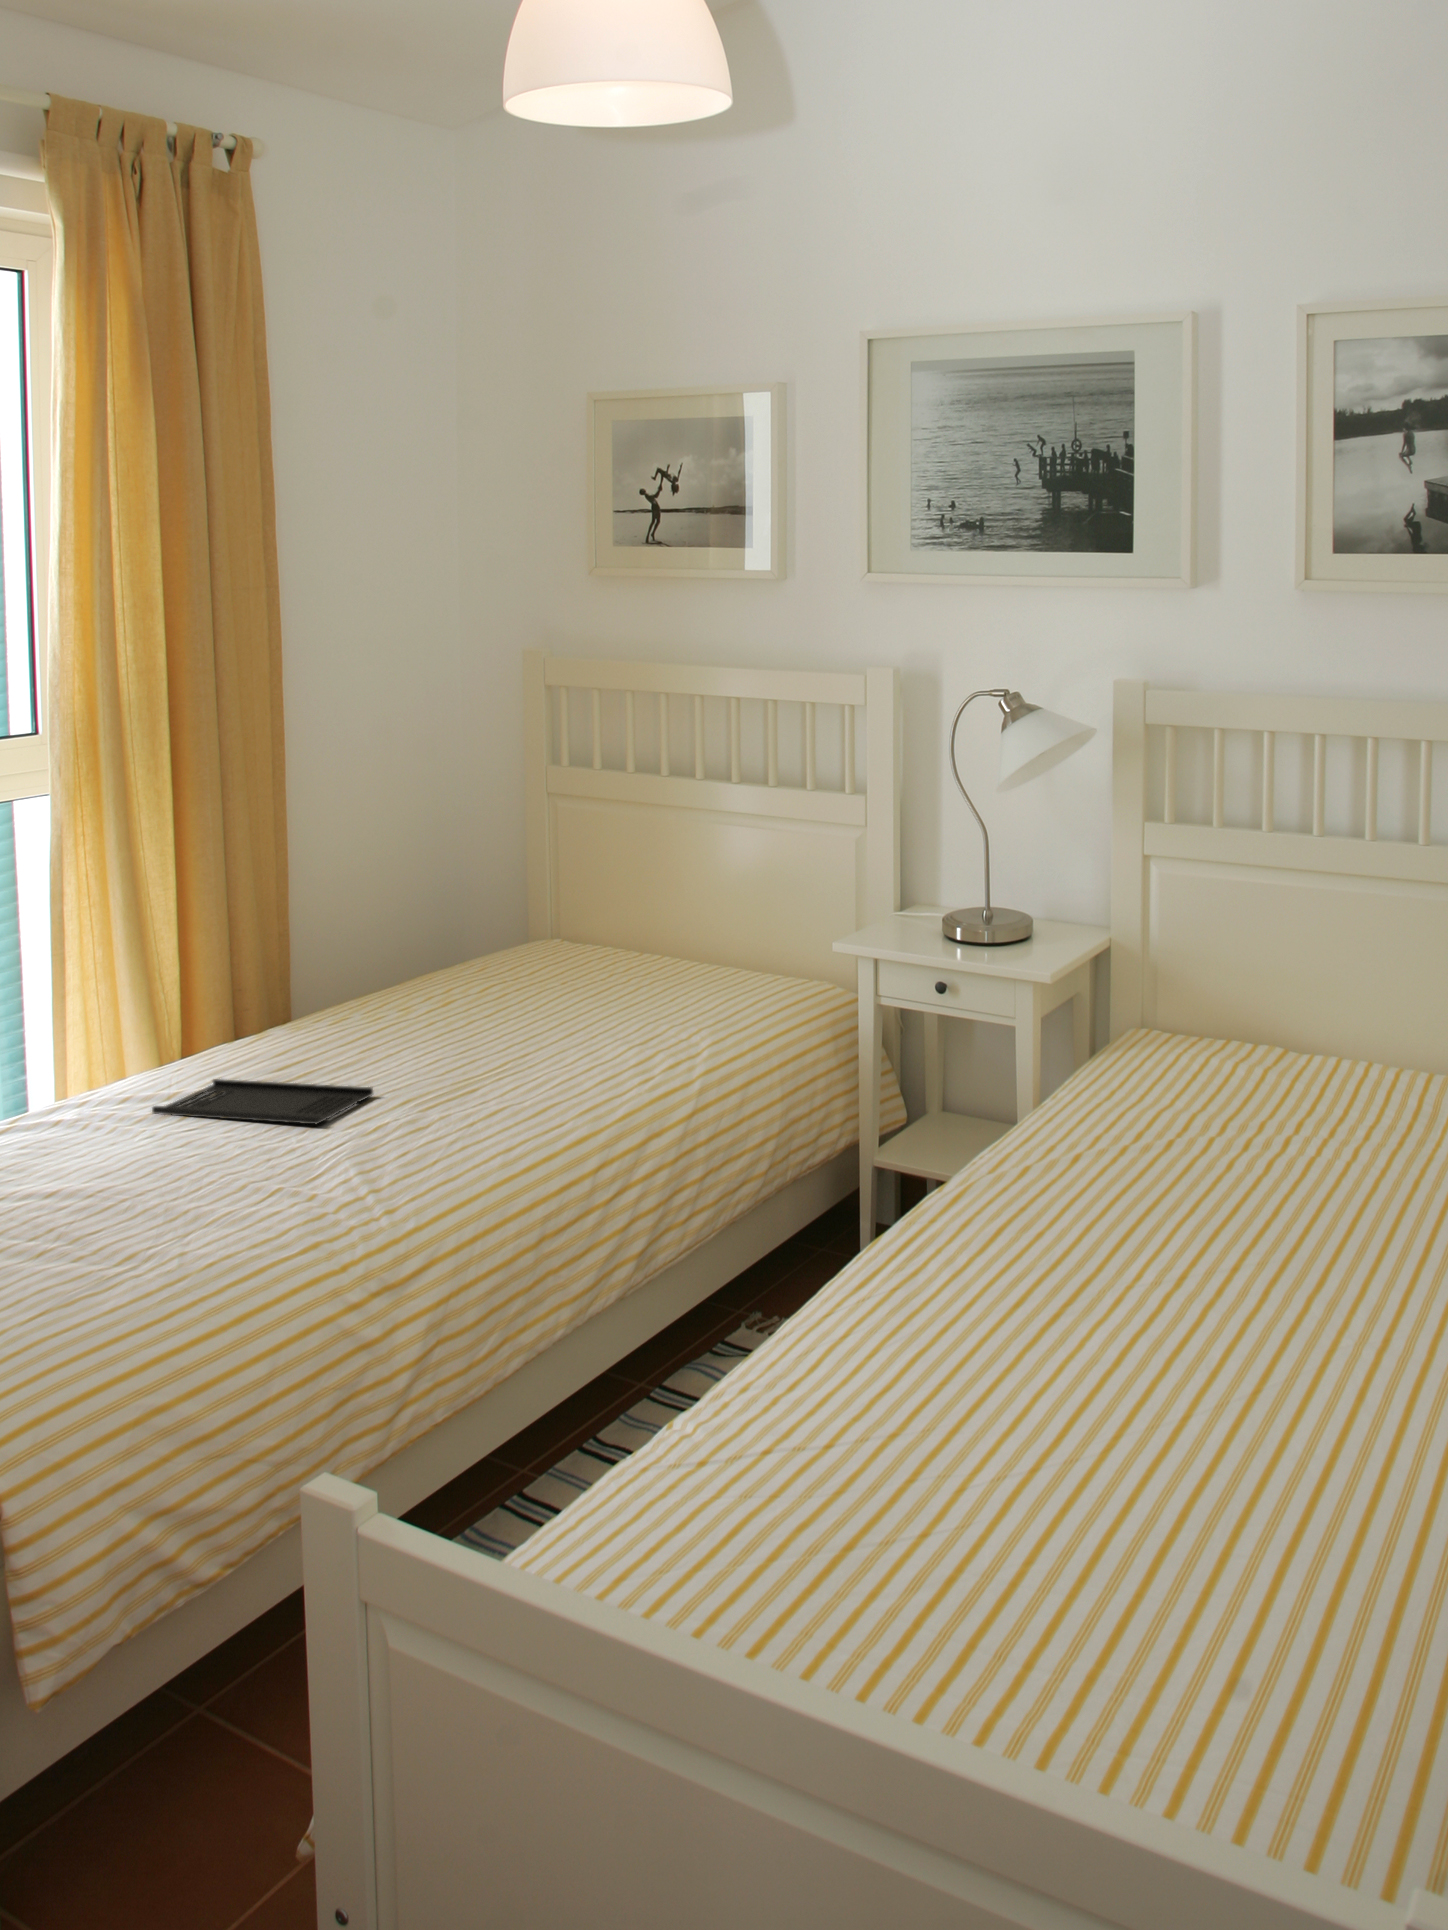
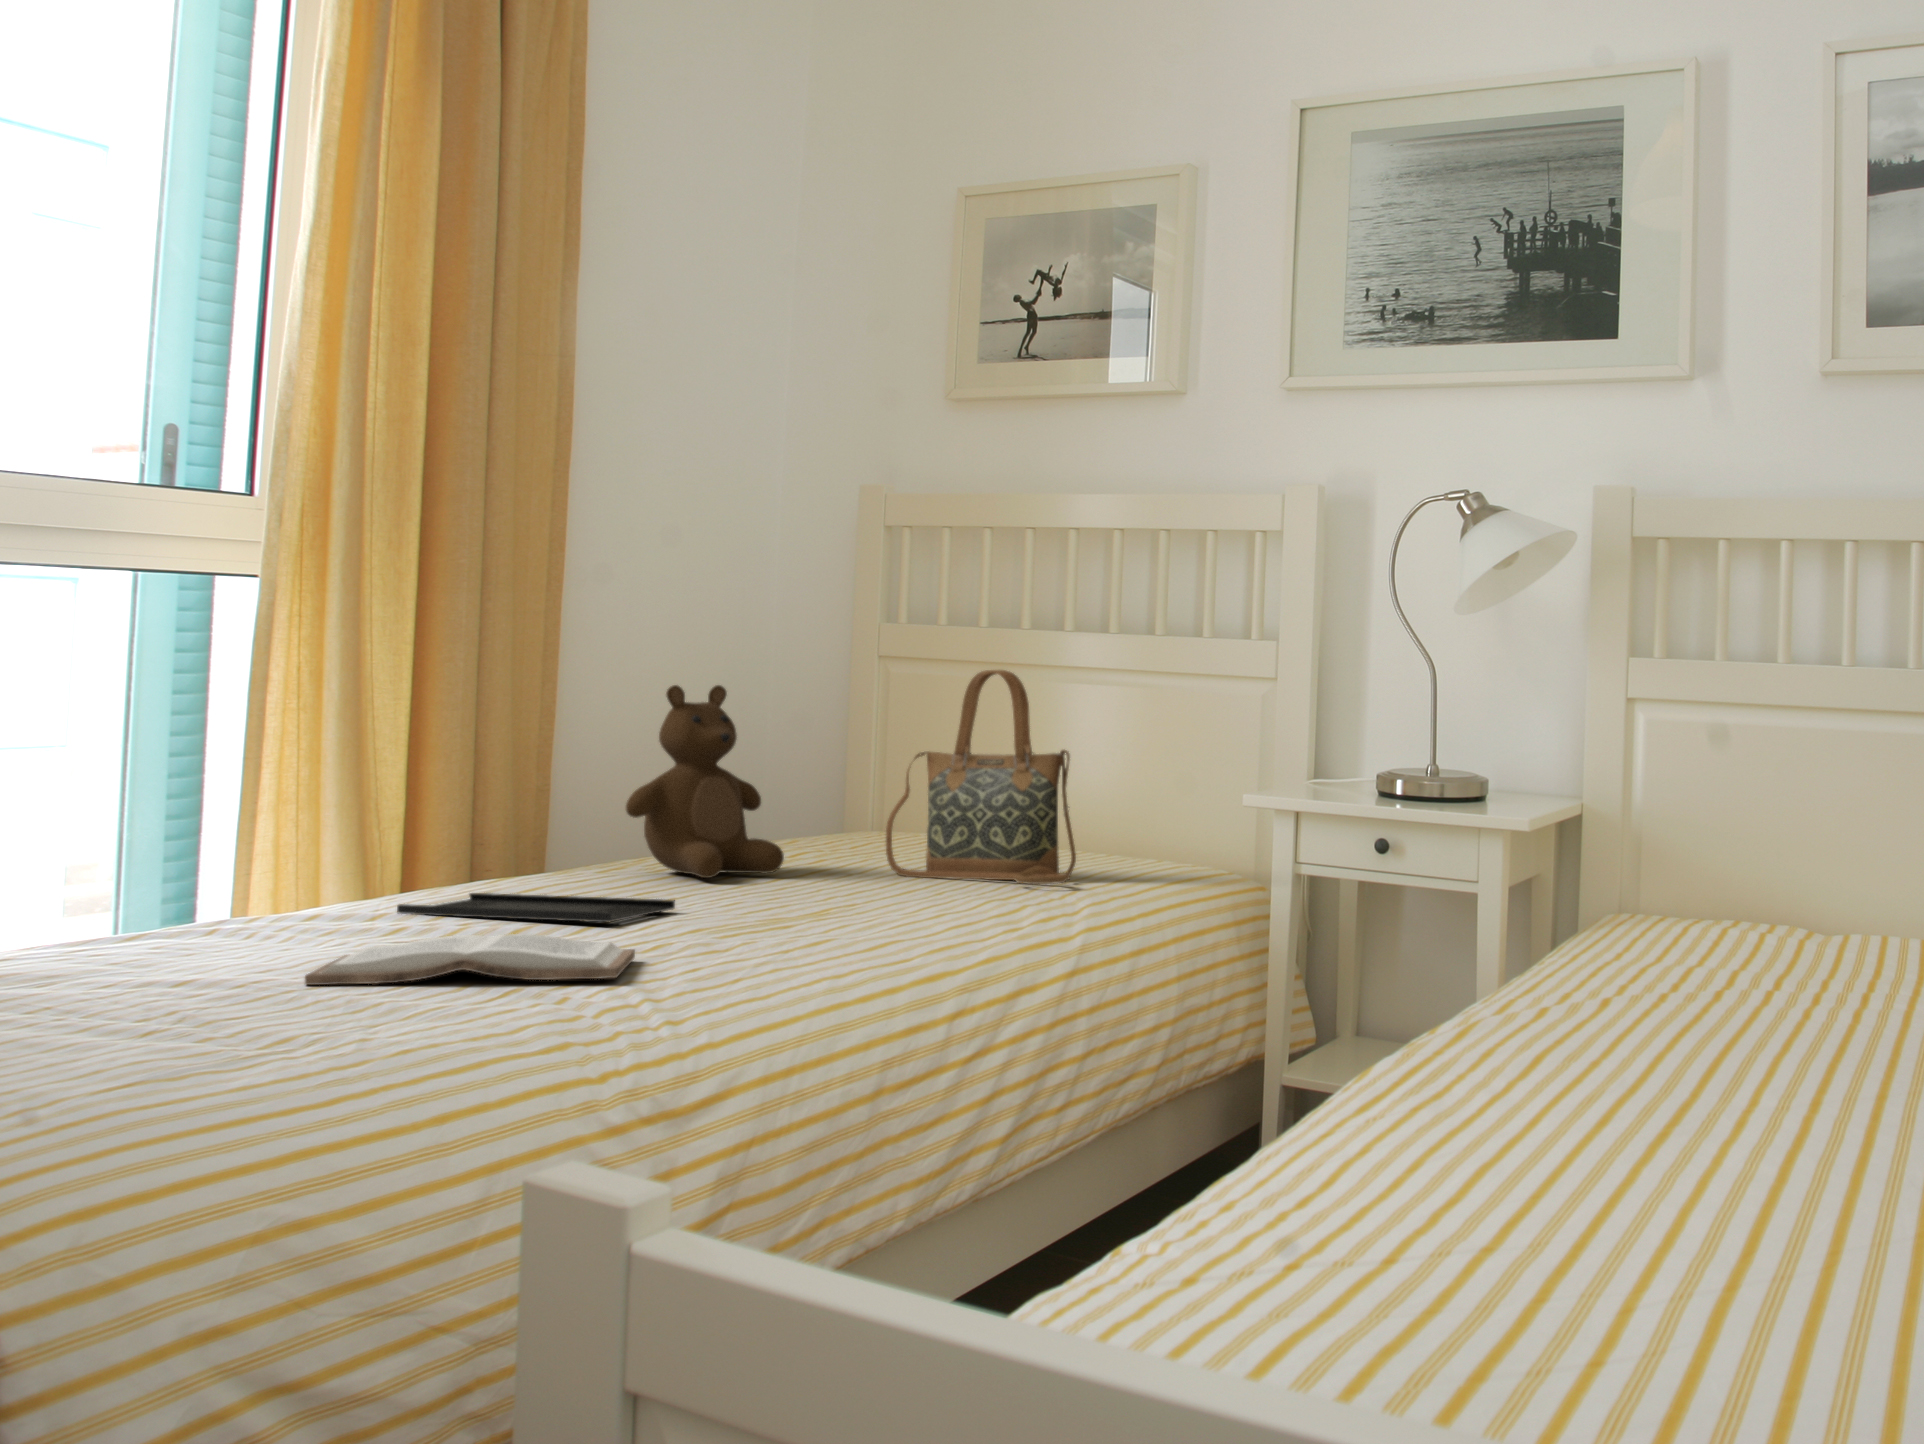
handbag: none [551,848,703,1030] -> present [886,670,1076,884]
teddy bear: none [337,871,469,1036] -> present [626,685,784,878]
book: none [66,1174,330,1248] -> present [305,934,635,985]

